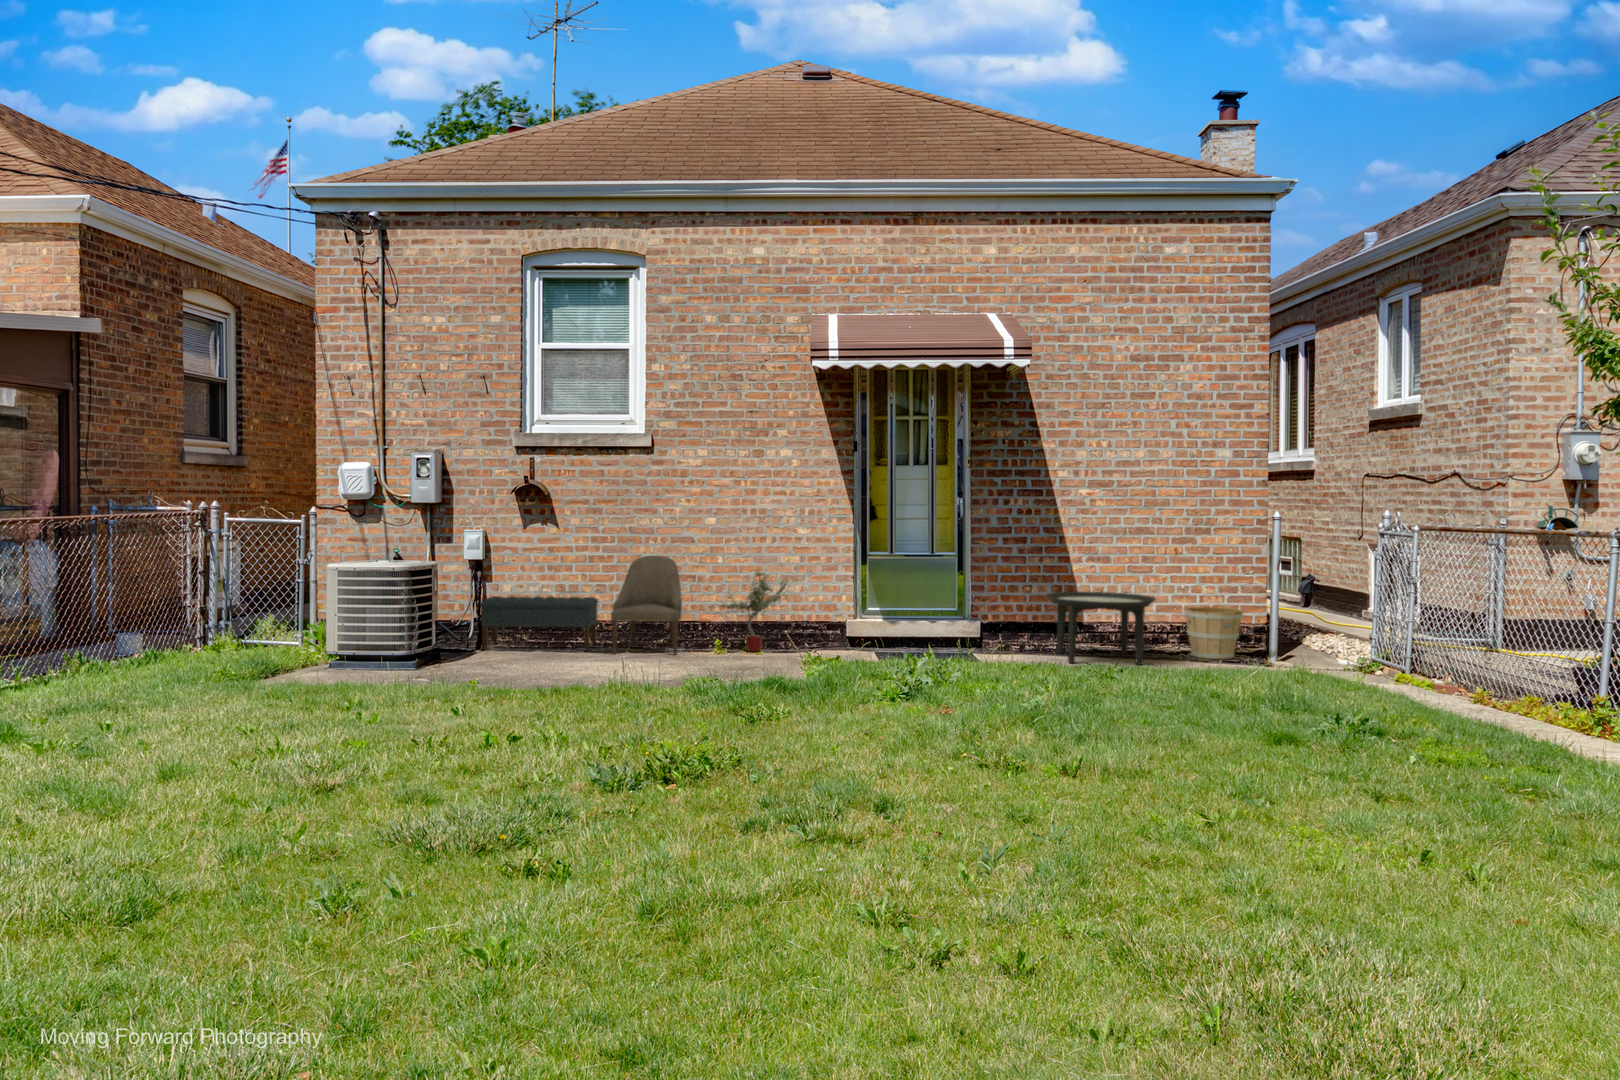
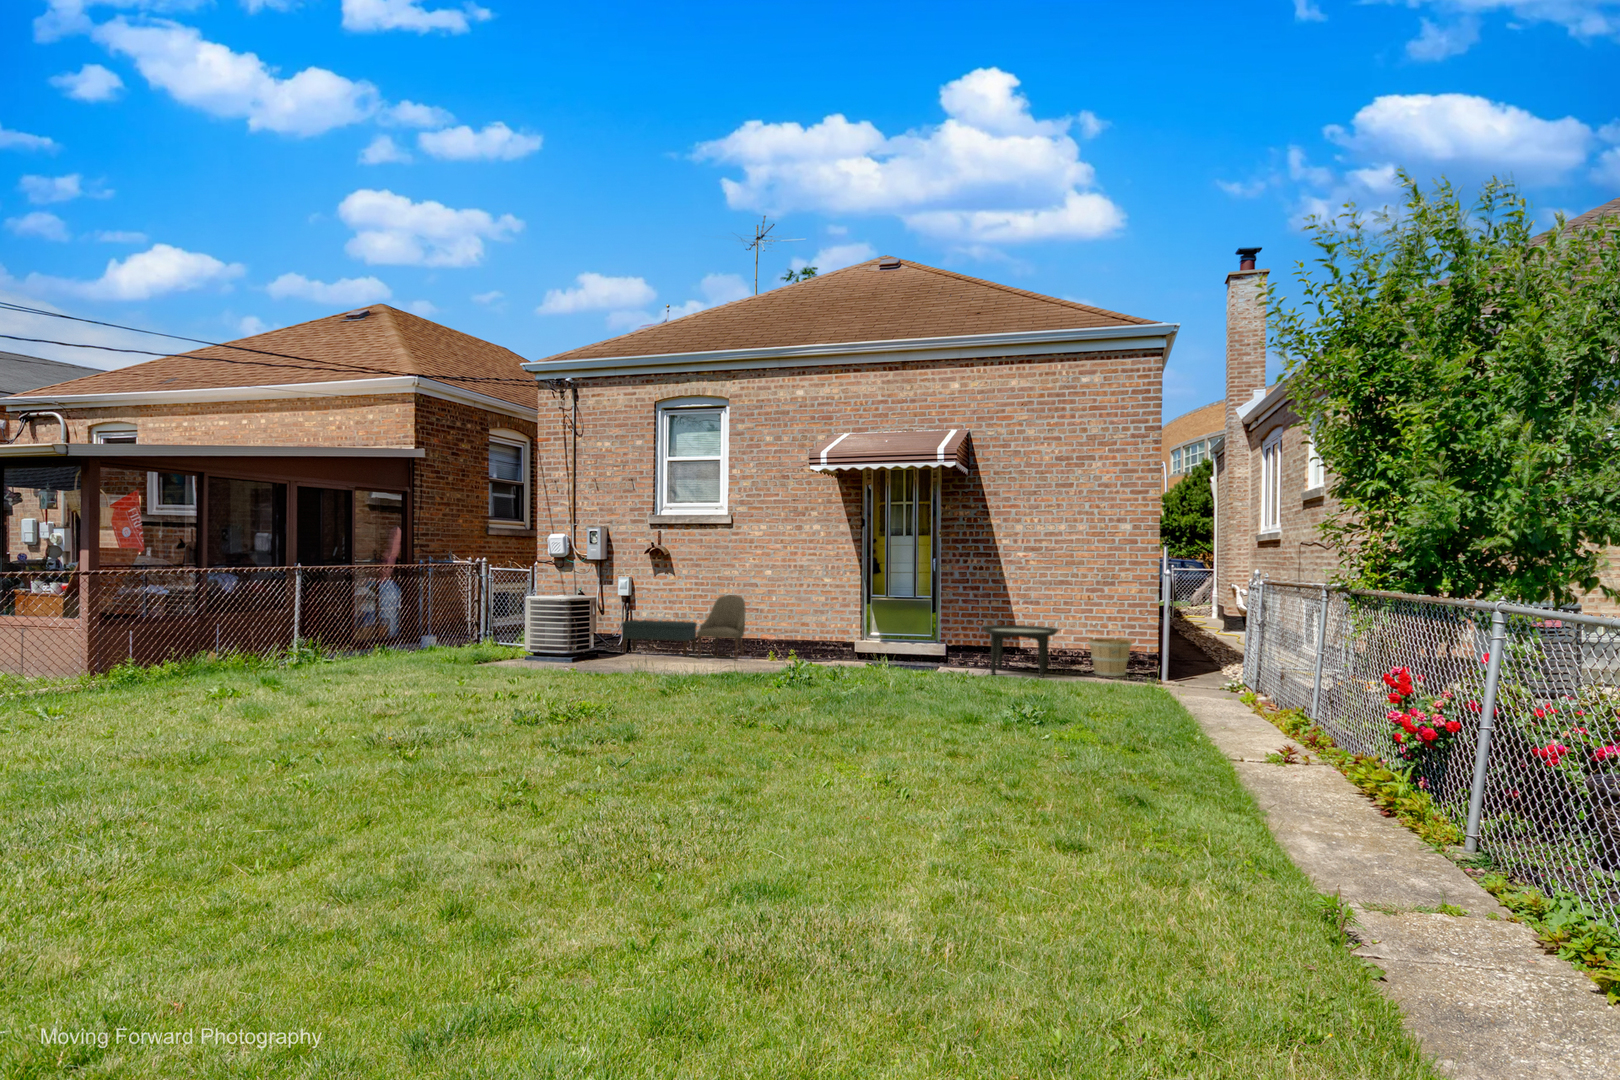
potted tree: present [722,569,787,652] -> none [769,604,813,660]

